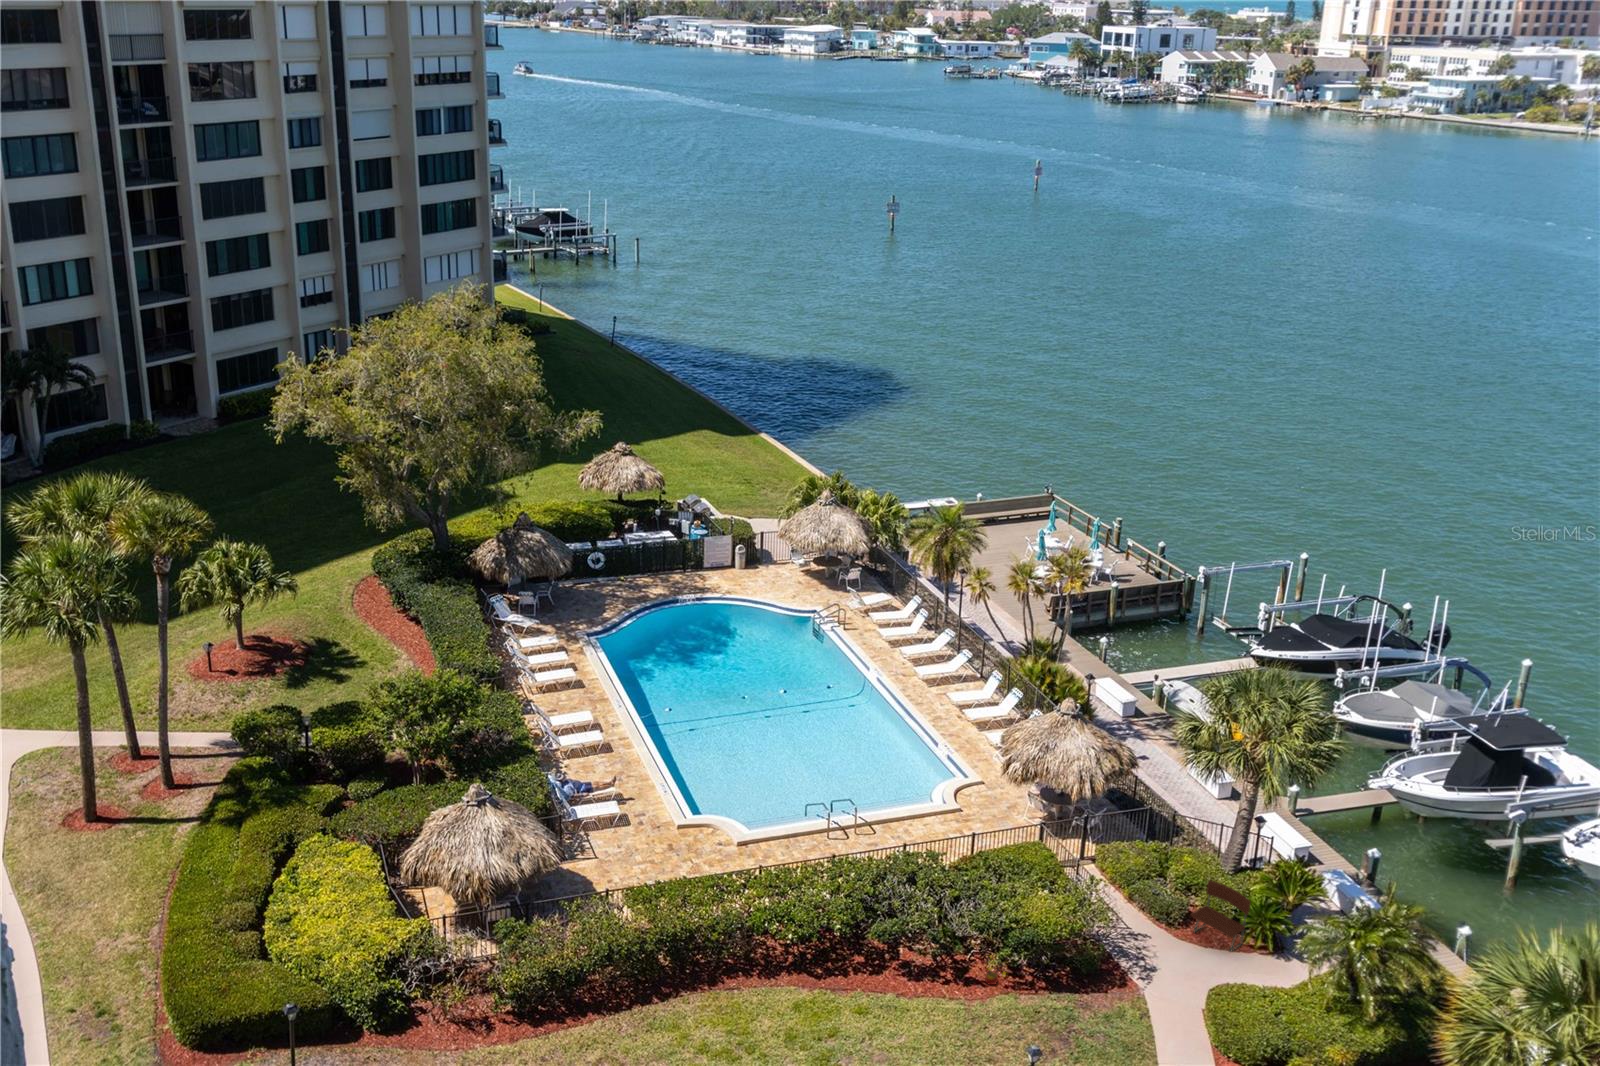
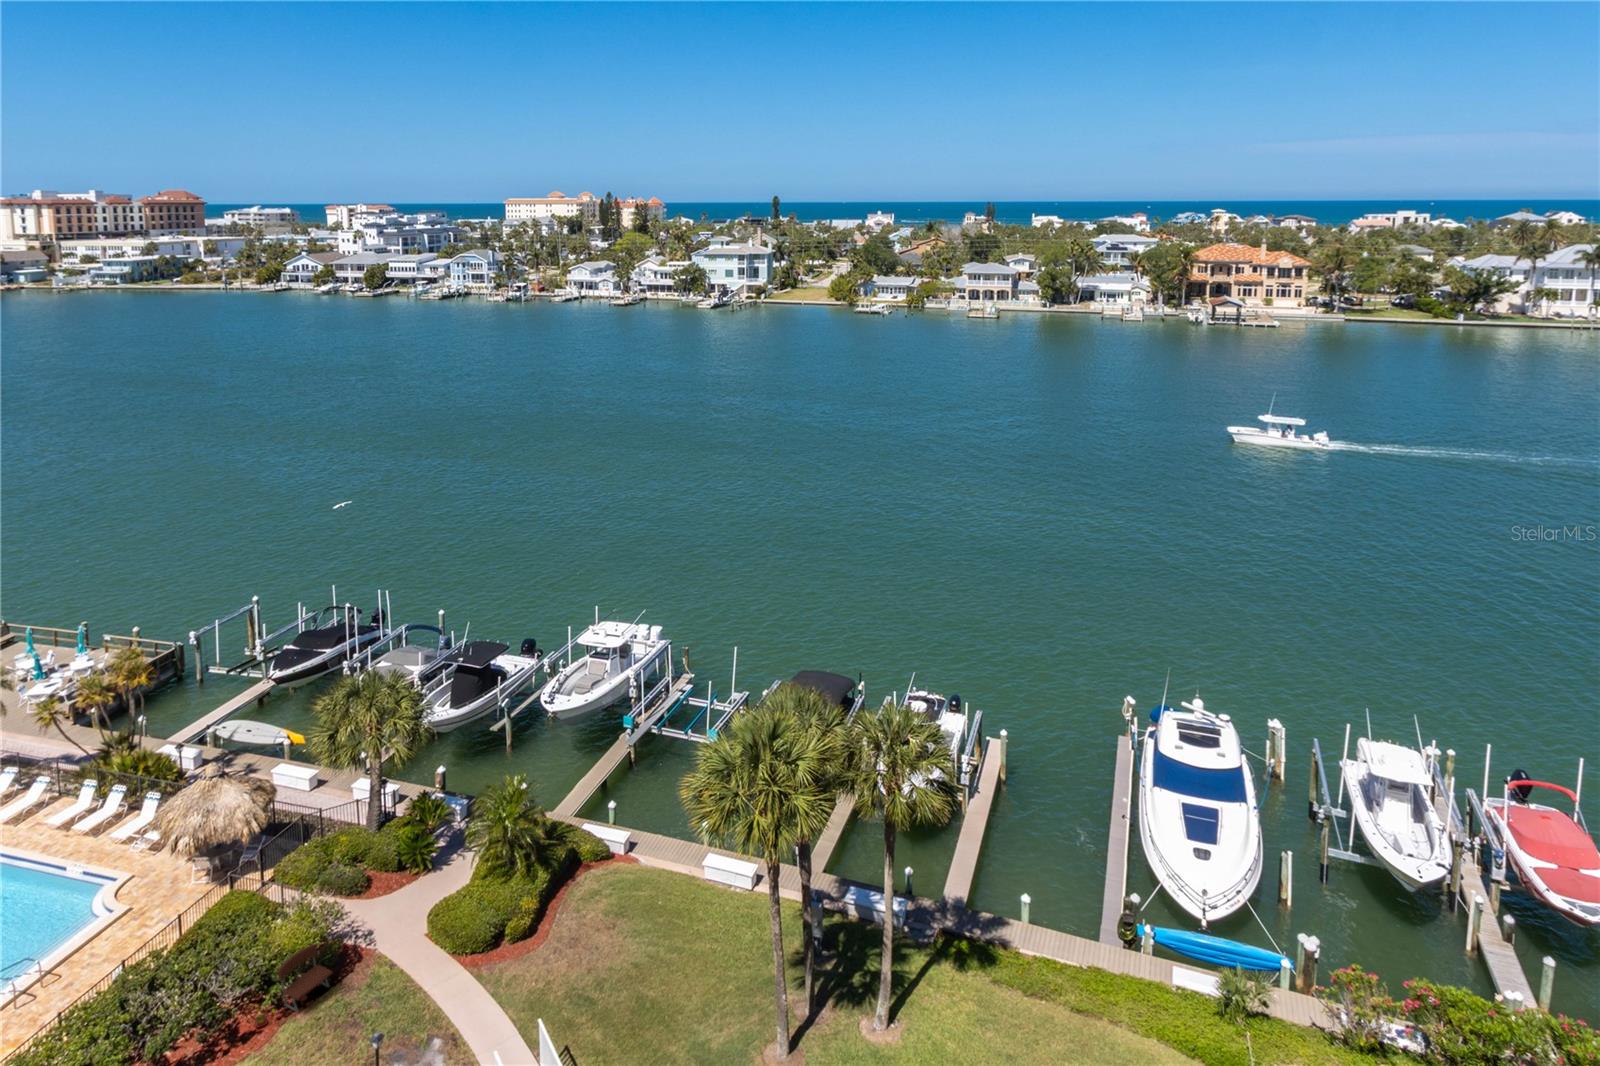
bench: present [1191,880,1251,951] -> present [278,944,333,1011]

